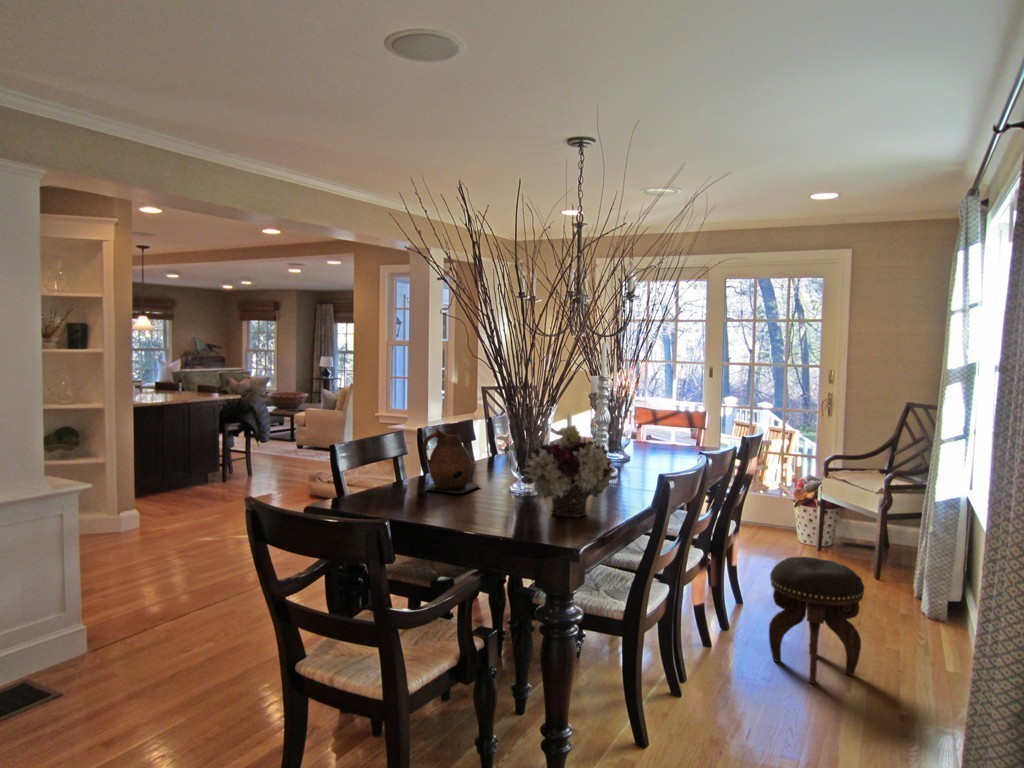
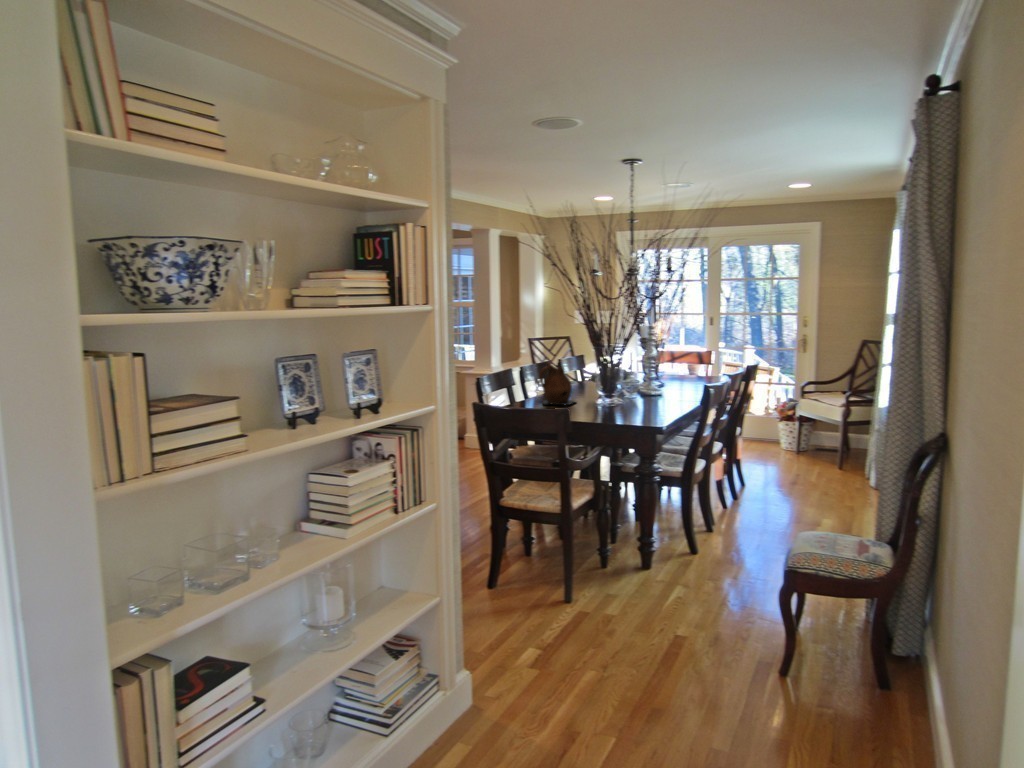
flower arrangement: present [524,425,615,517] -> none [616,357,673,414]
footstool: present [769,557,864,683] -> none [767,444,831,524]

